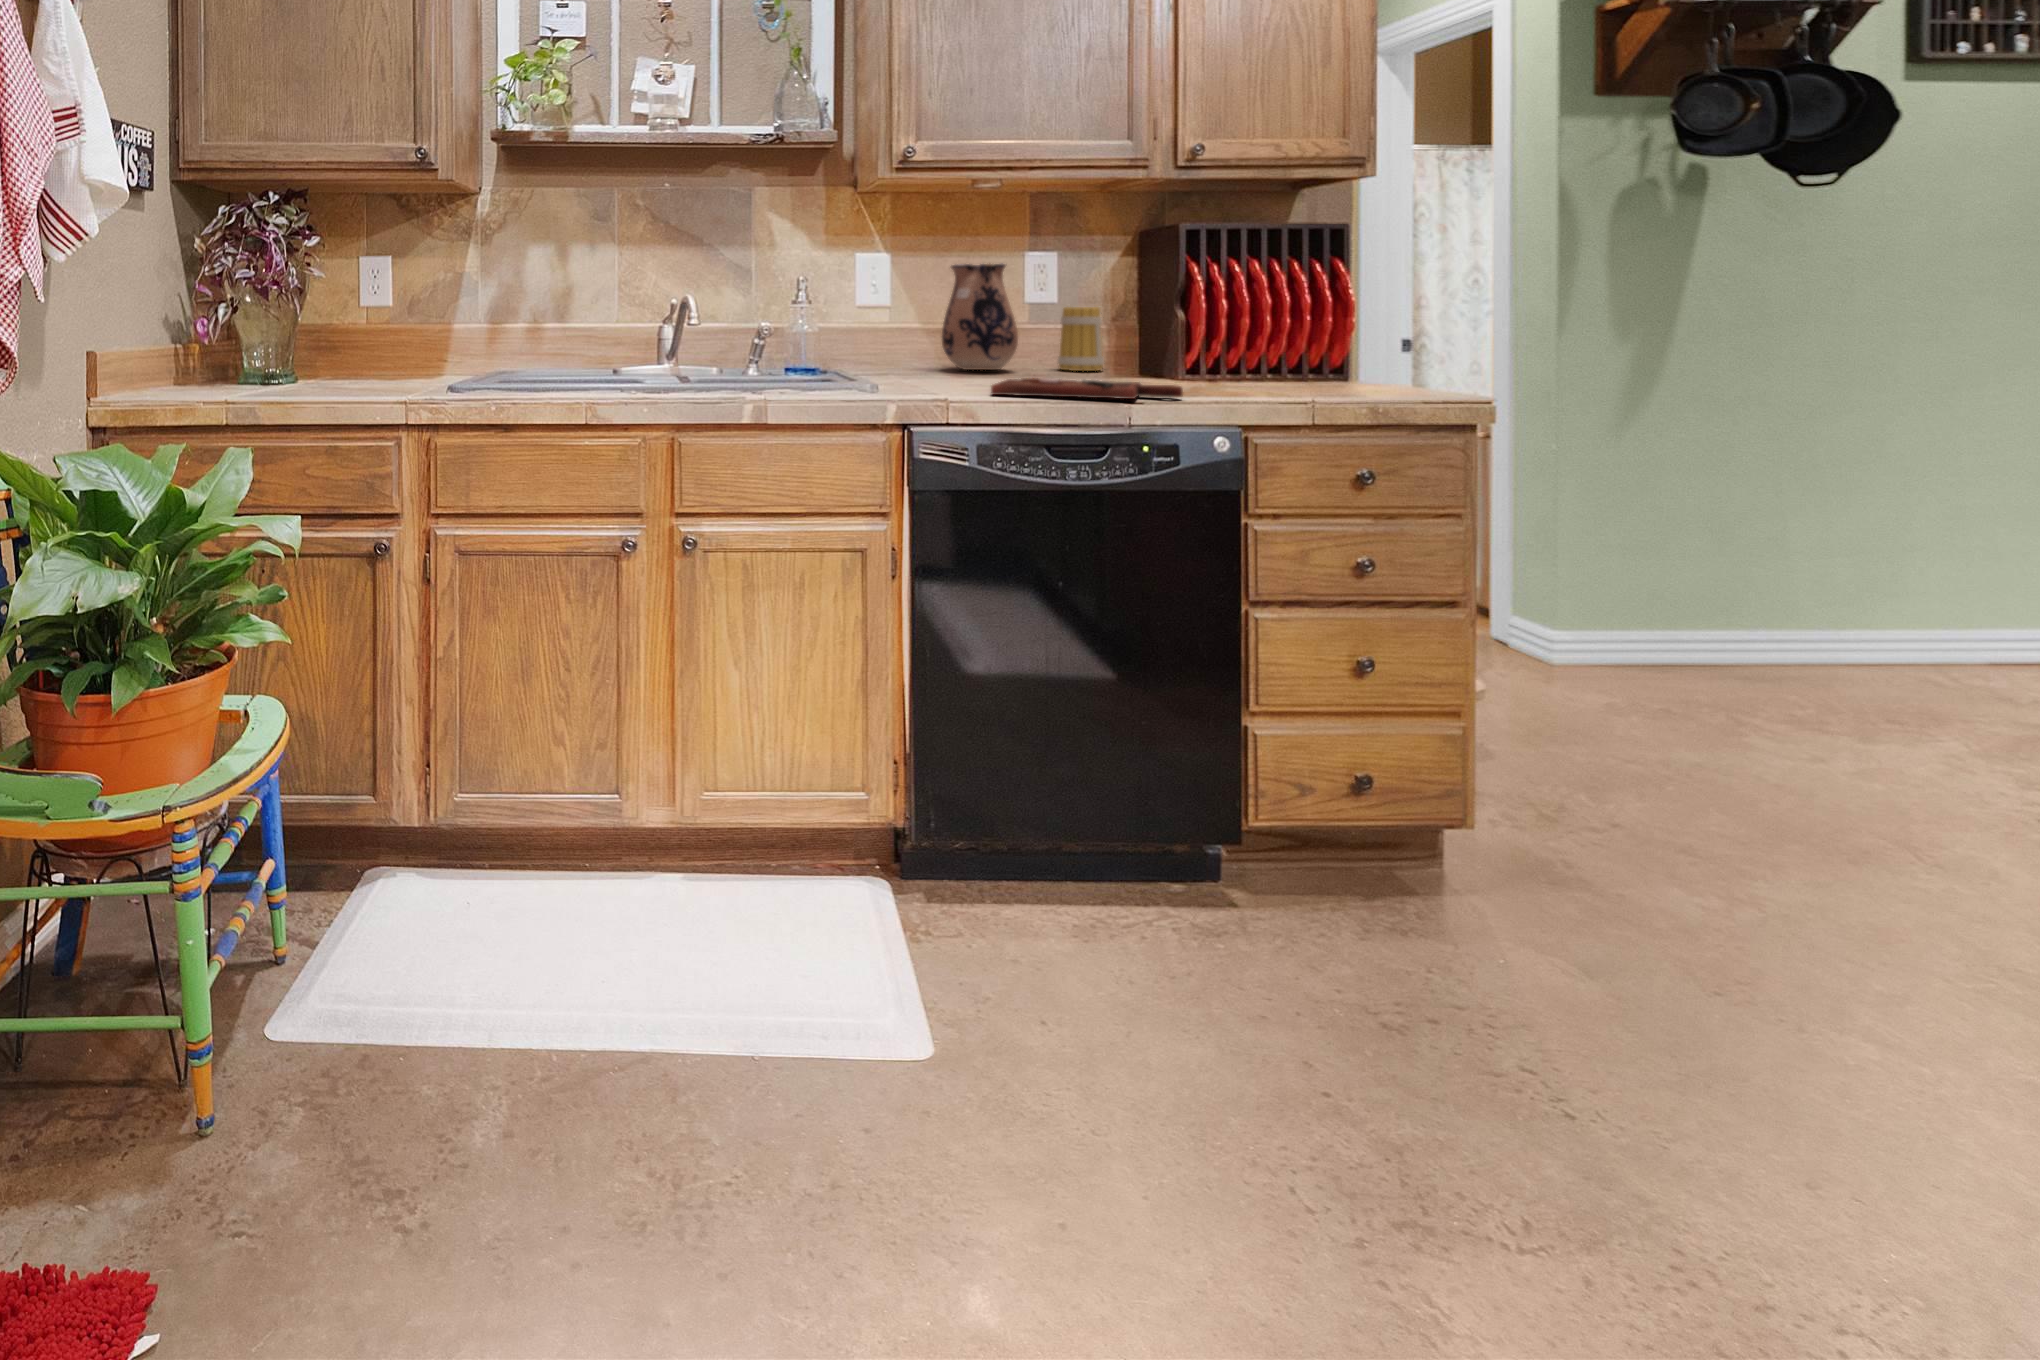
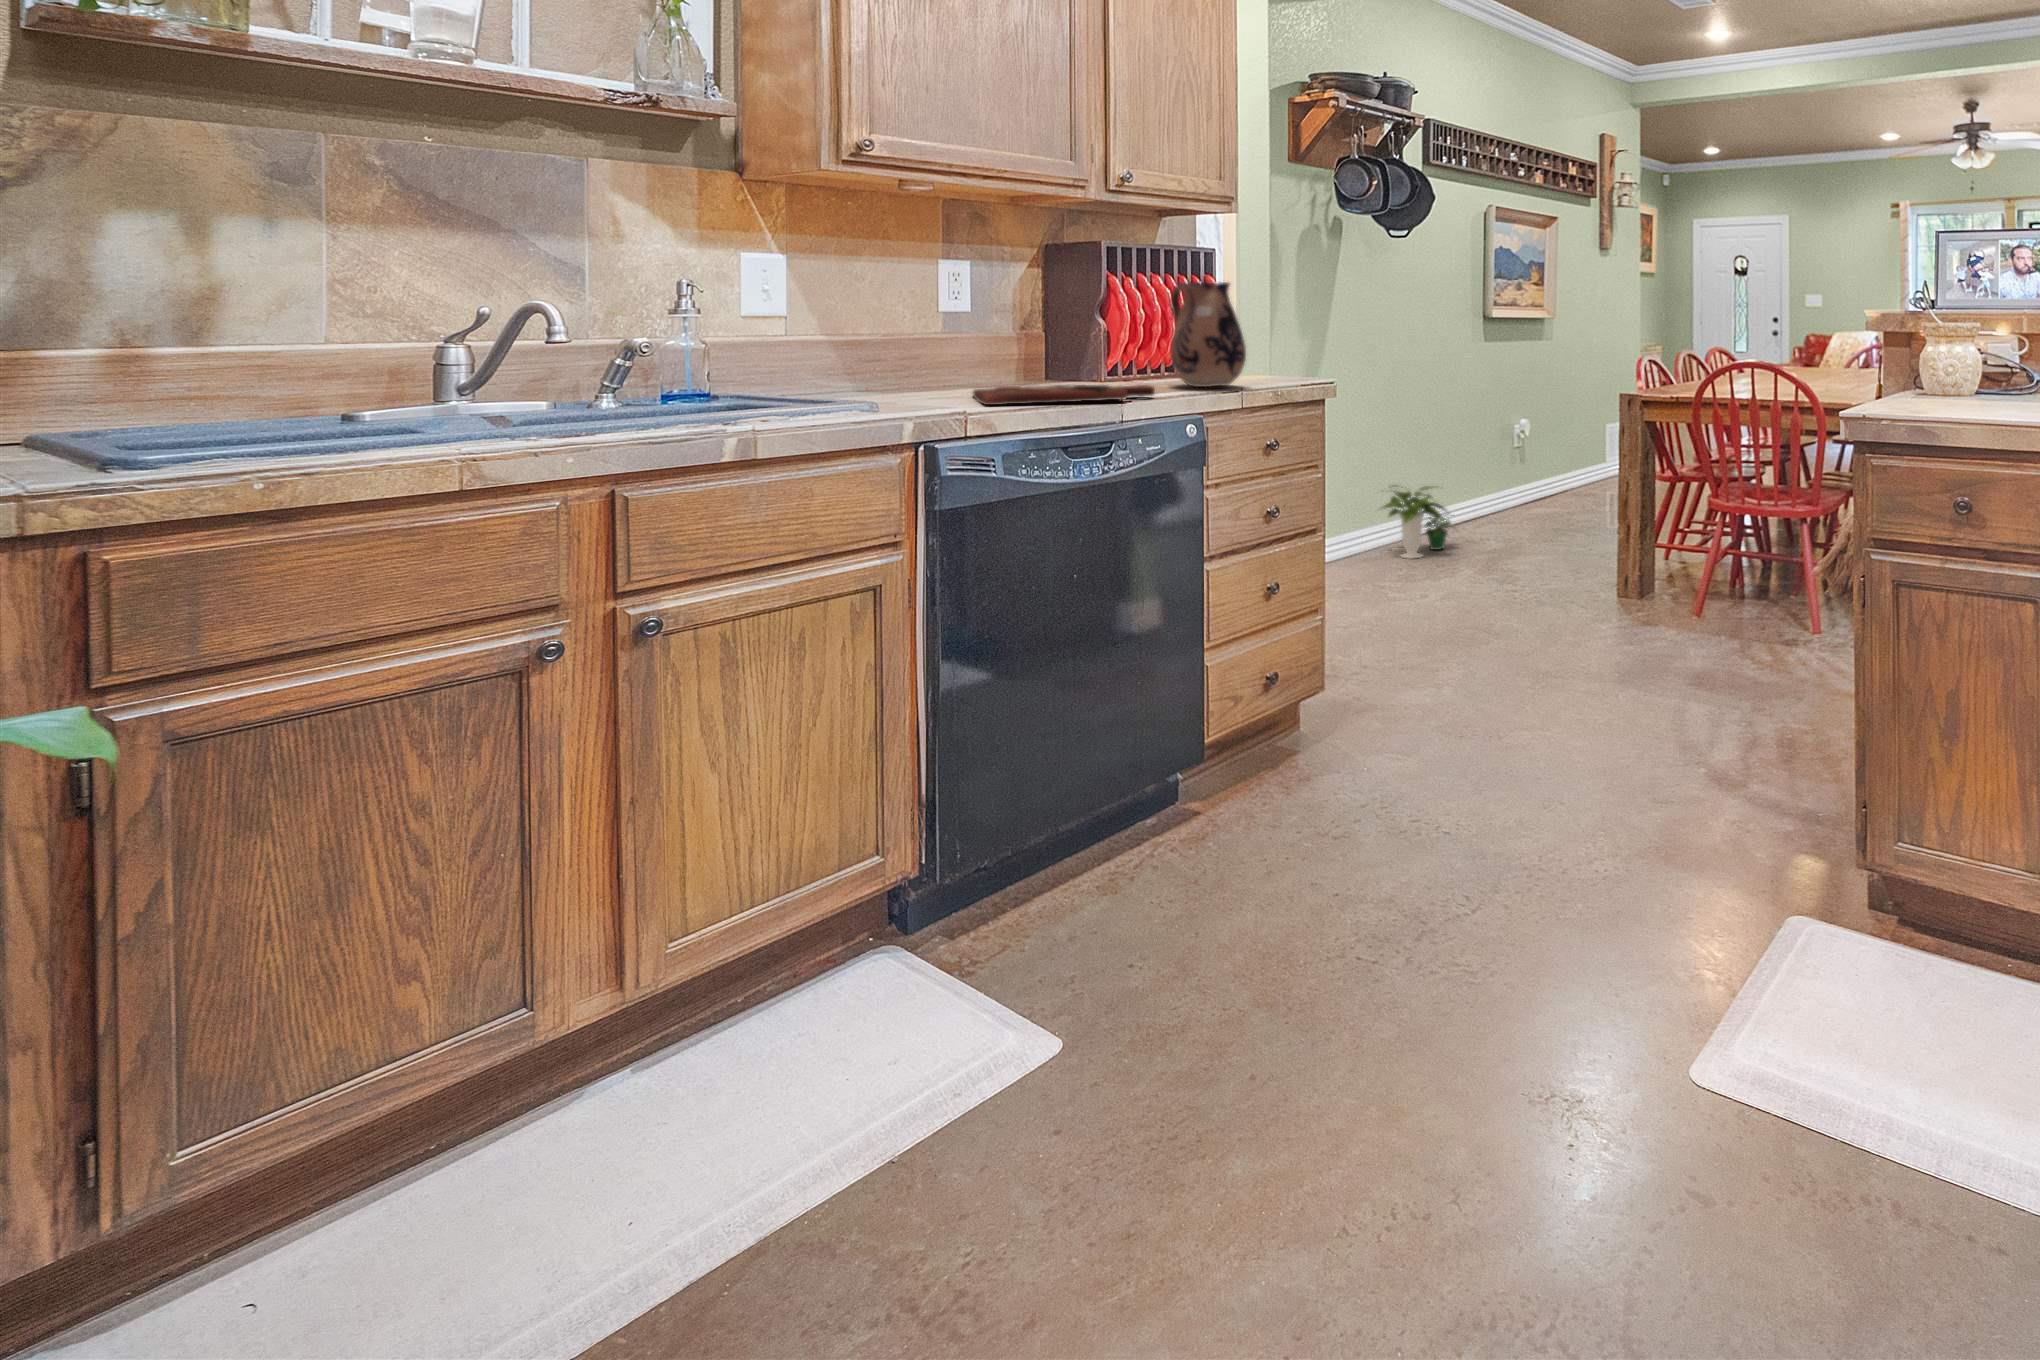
ceramic pitcher: present [942,264,1018,370] -> present [1171,282,1246,387]
mug: present [1058,307,1104,371] -> none [972,315,1020,378]
potted plant: none [1765,571,1955,694] -> present [1383,486,1453,559]

